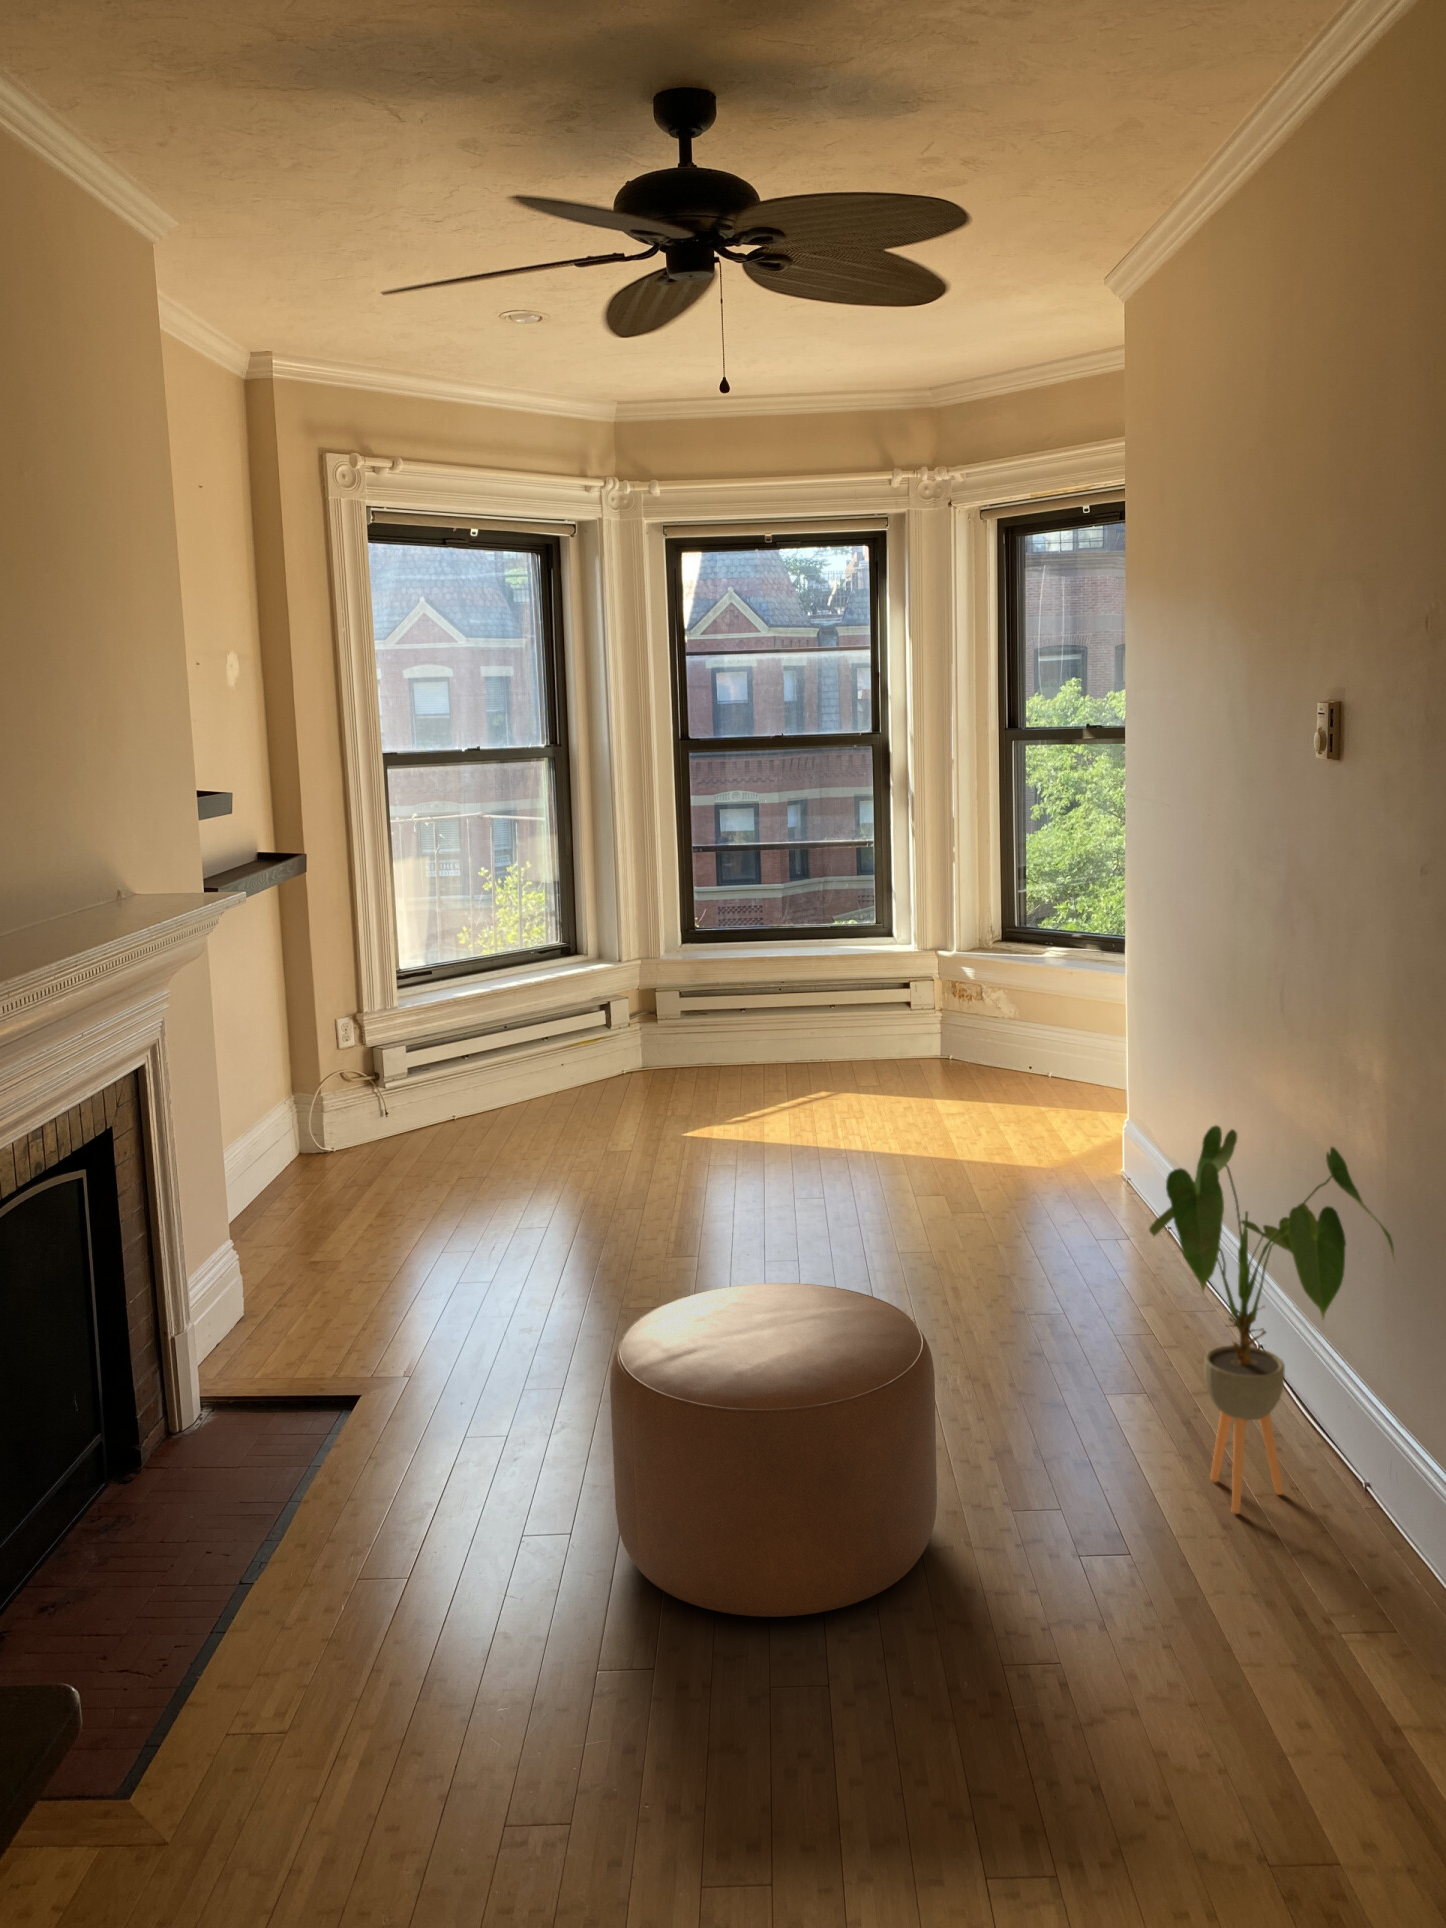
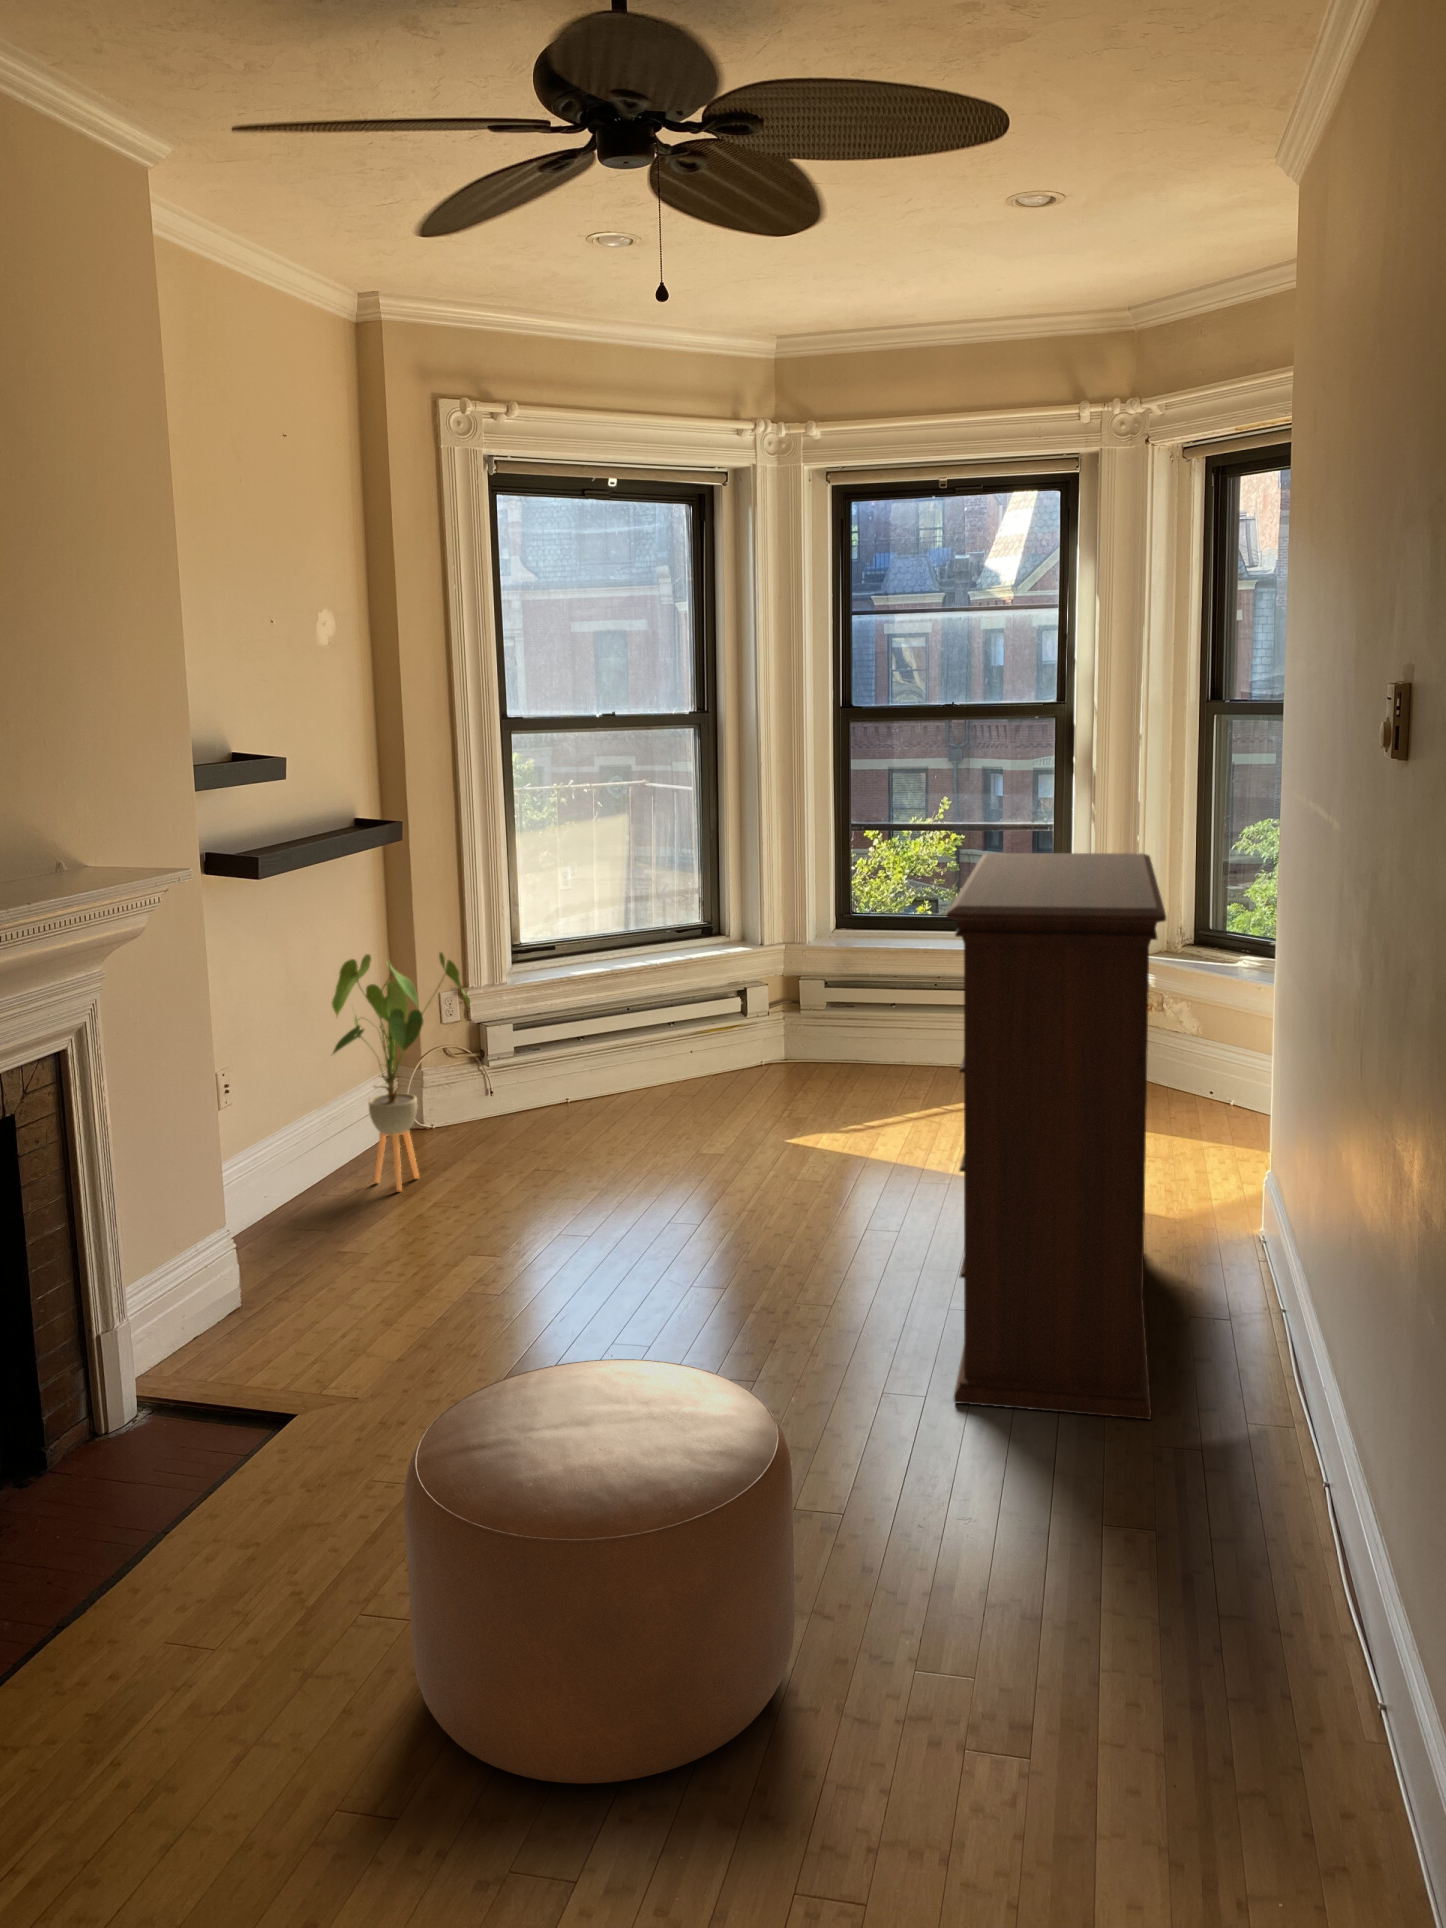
bookshelf: none [891,854,1112,1319] -> present [946,853,1166,1420]
house plant: present [1149,1126,1394,1513] -> present [332,953,470,1191]

